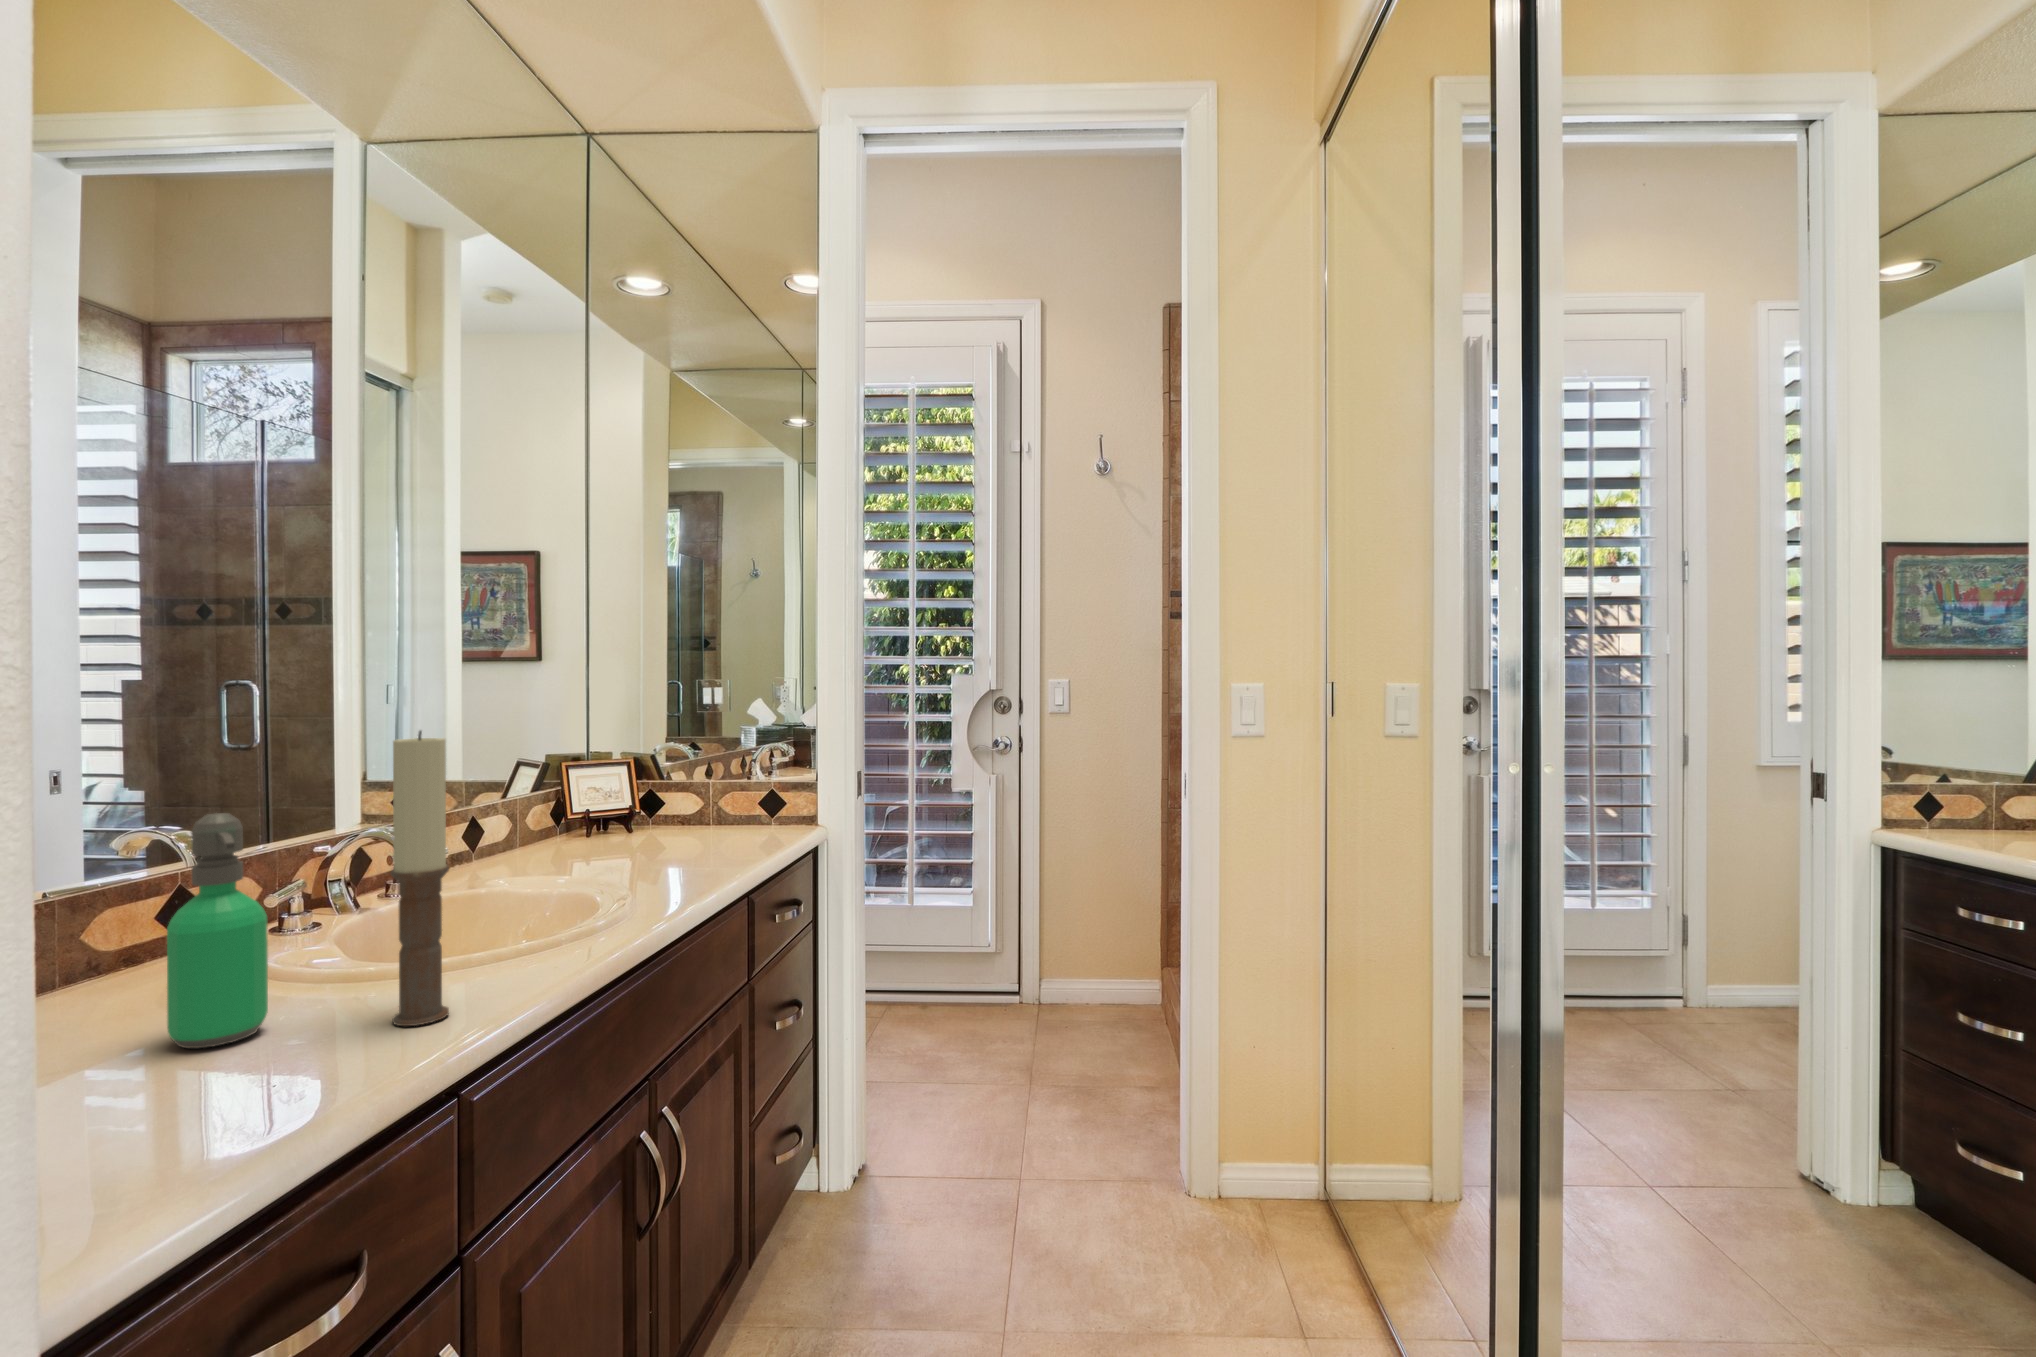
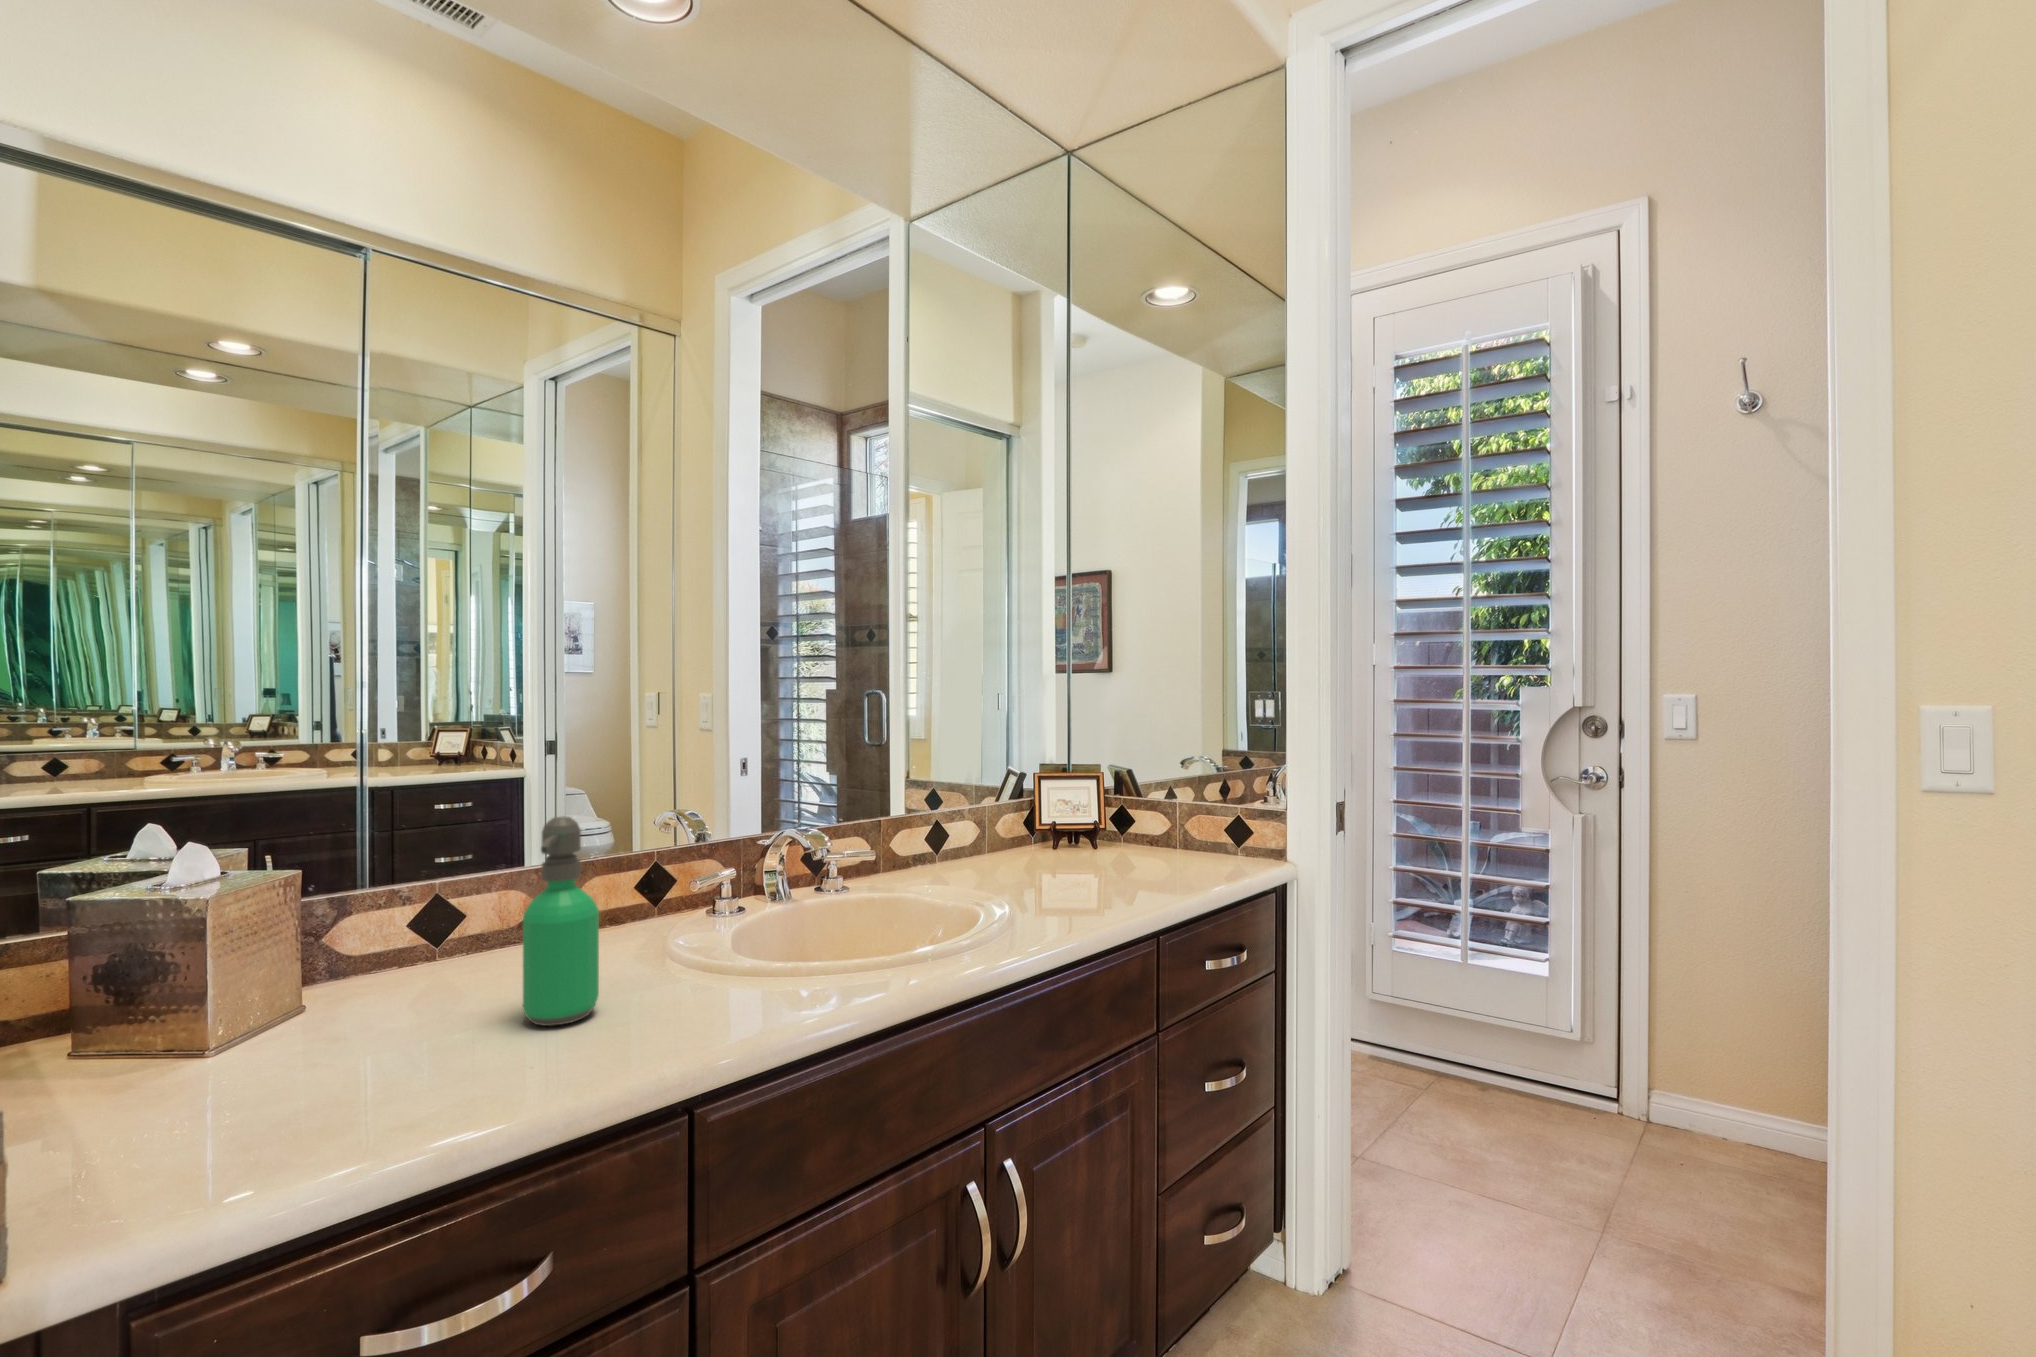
candle: present [390,731,449,1026] -> none [667,751,718,1047]

